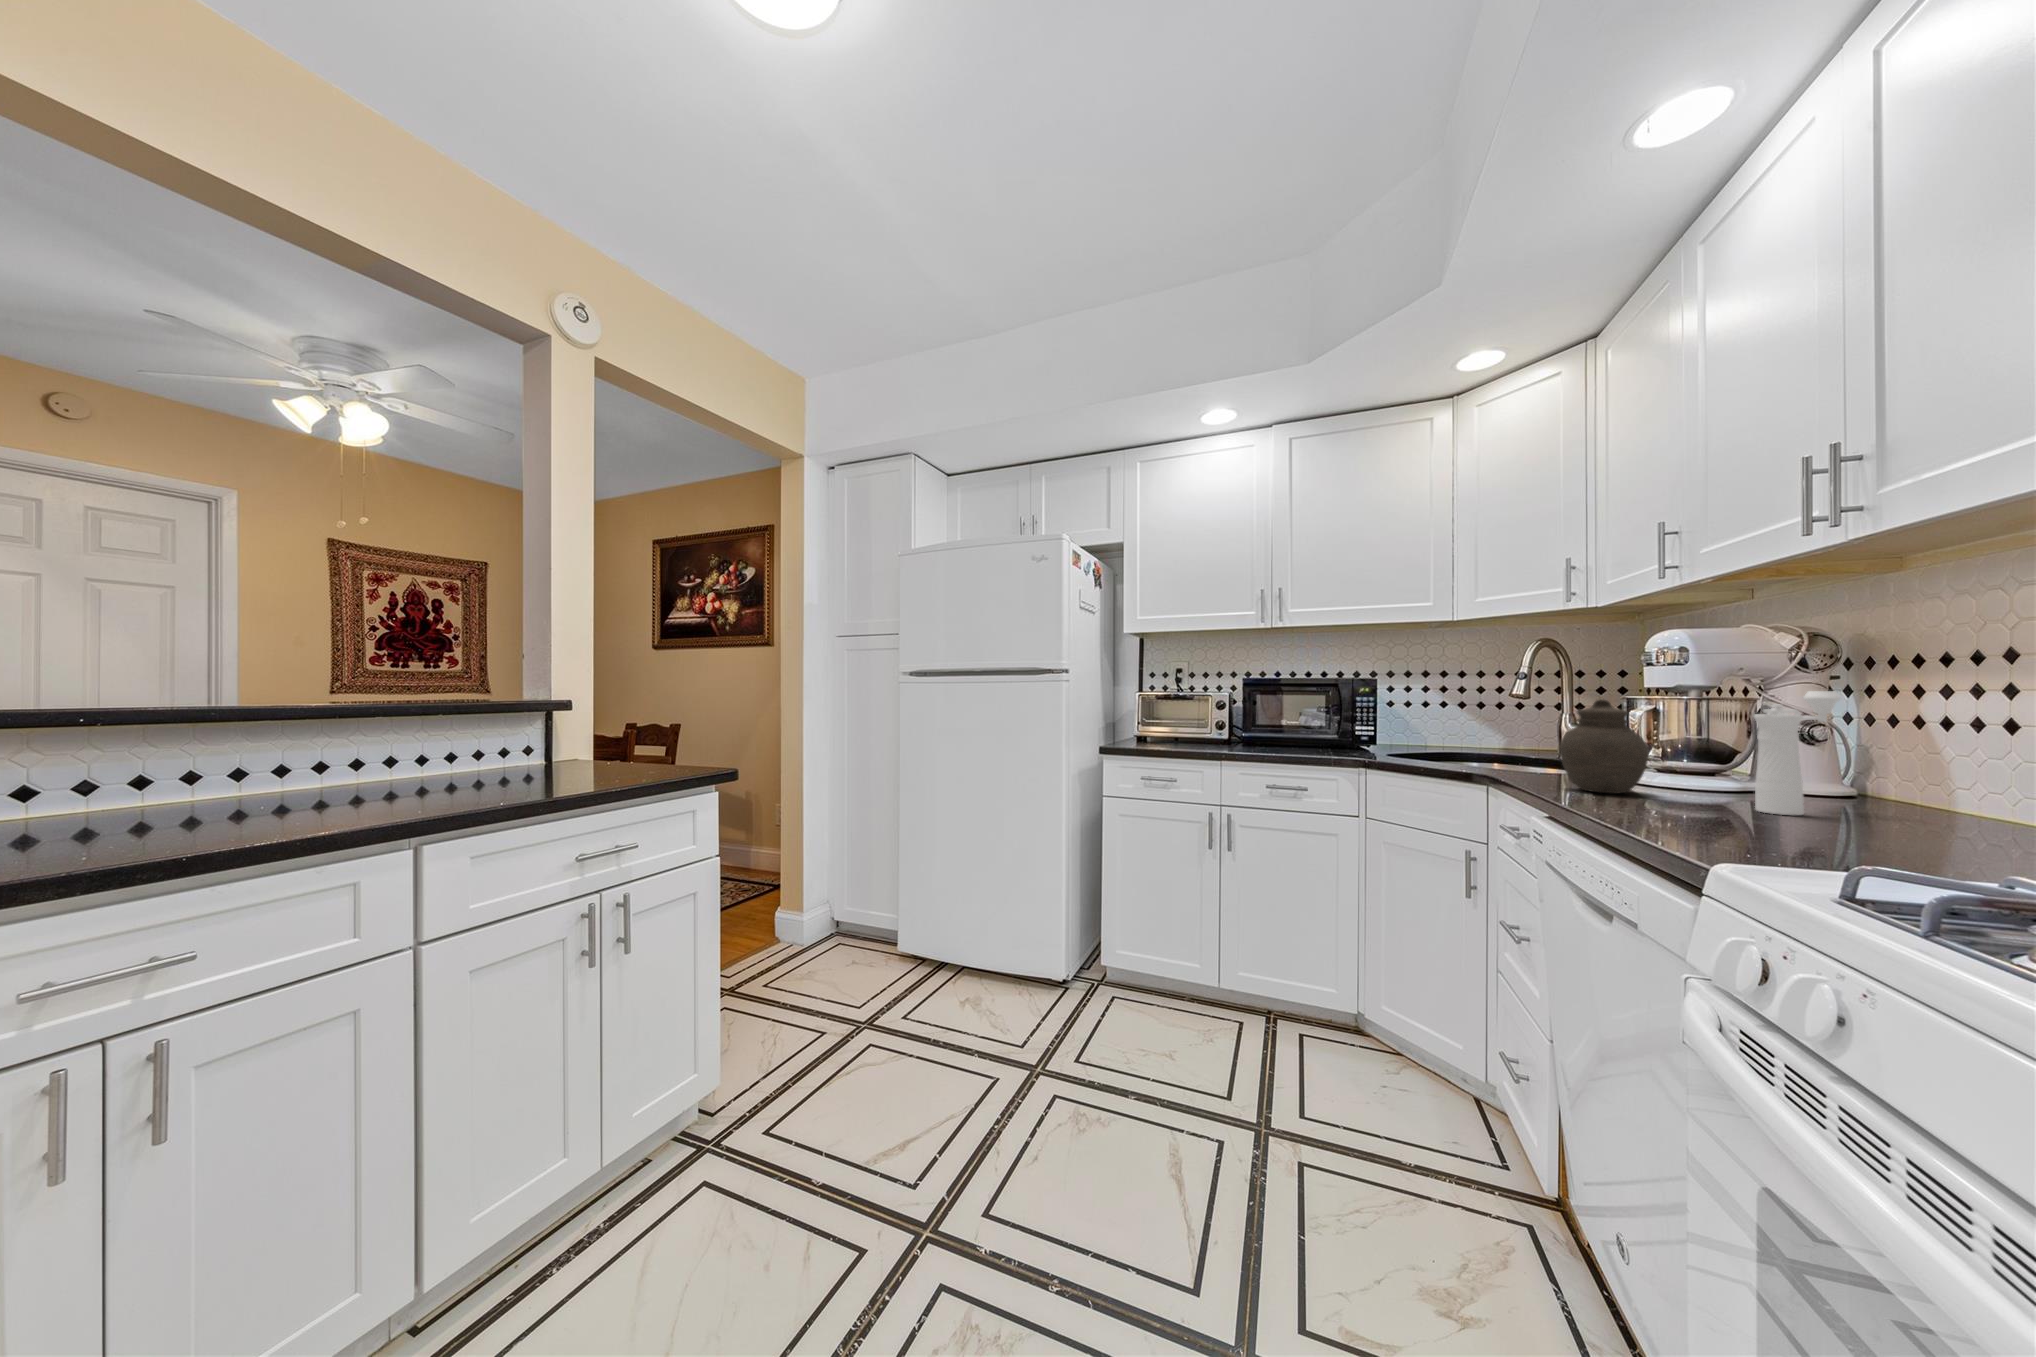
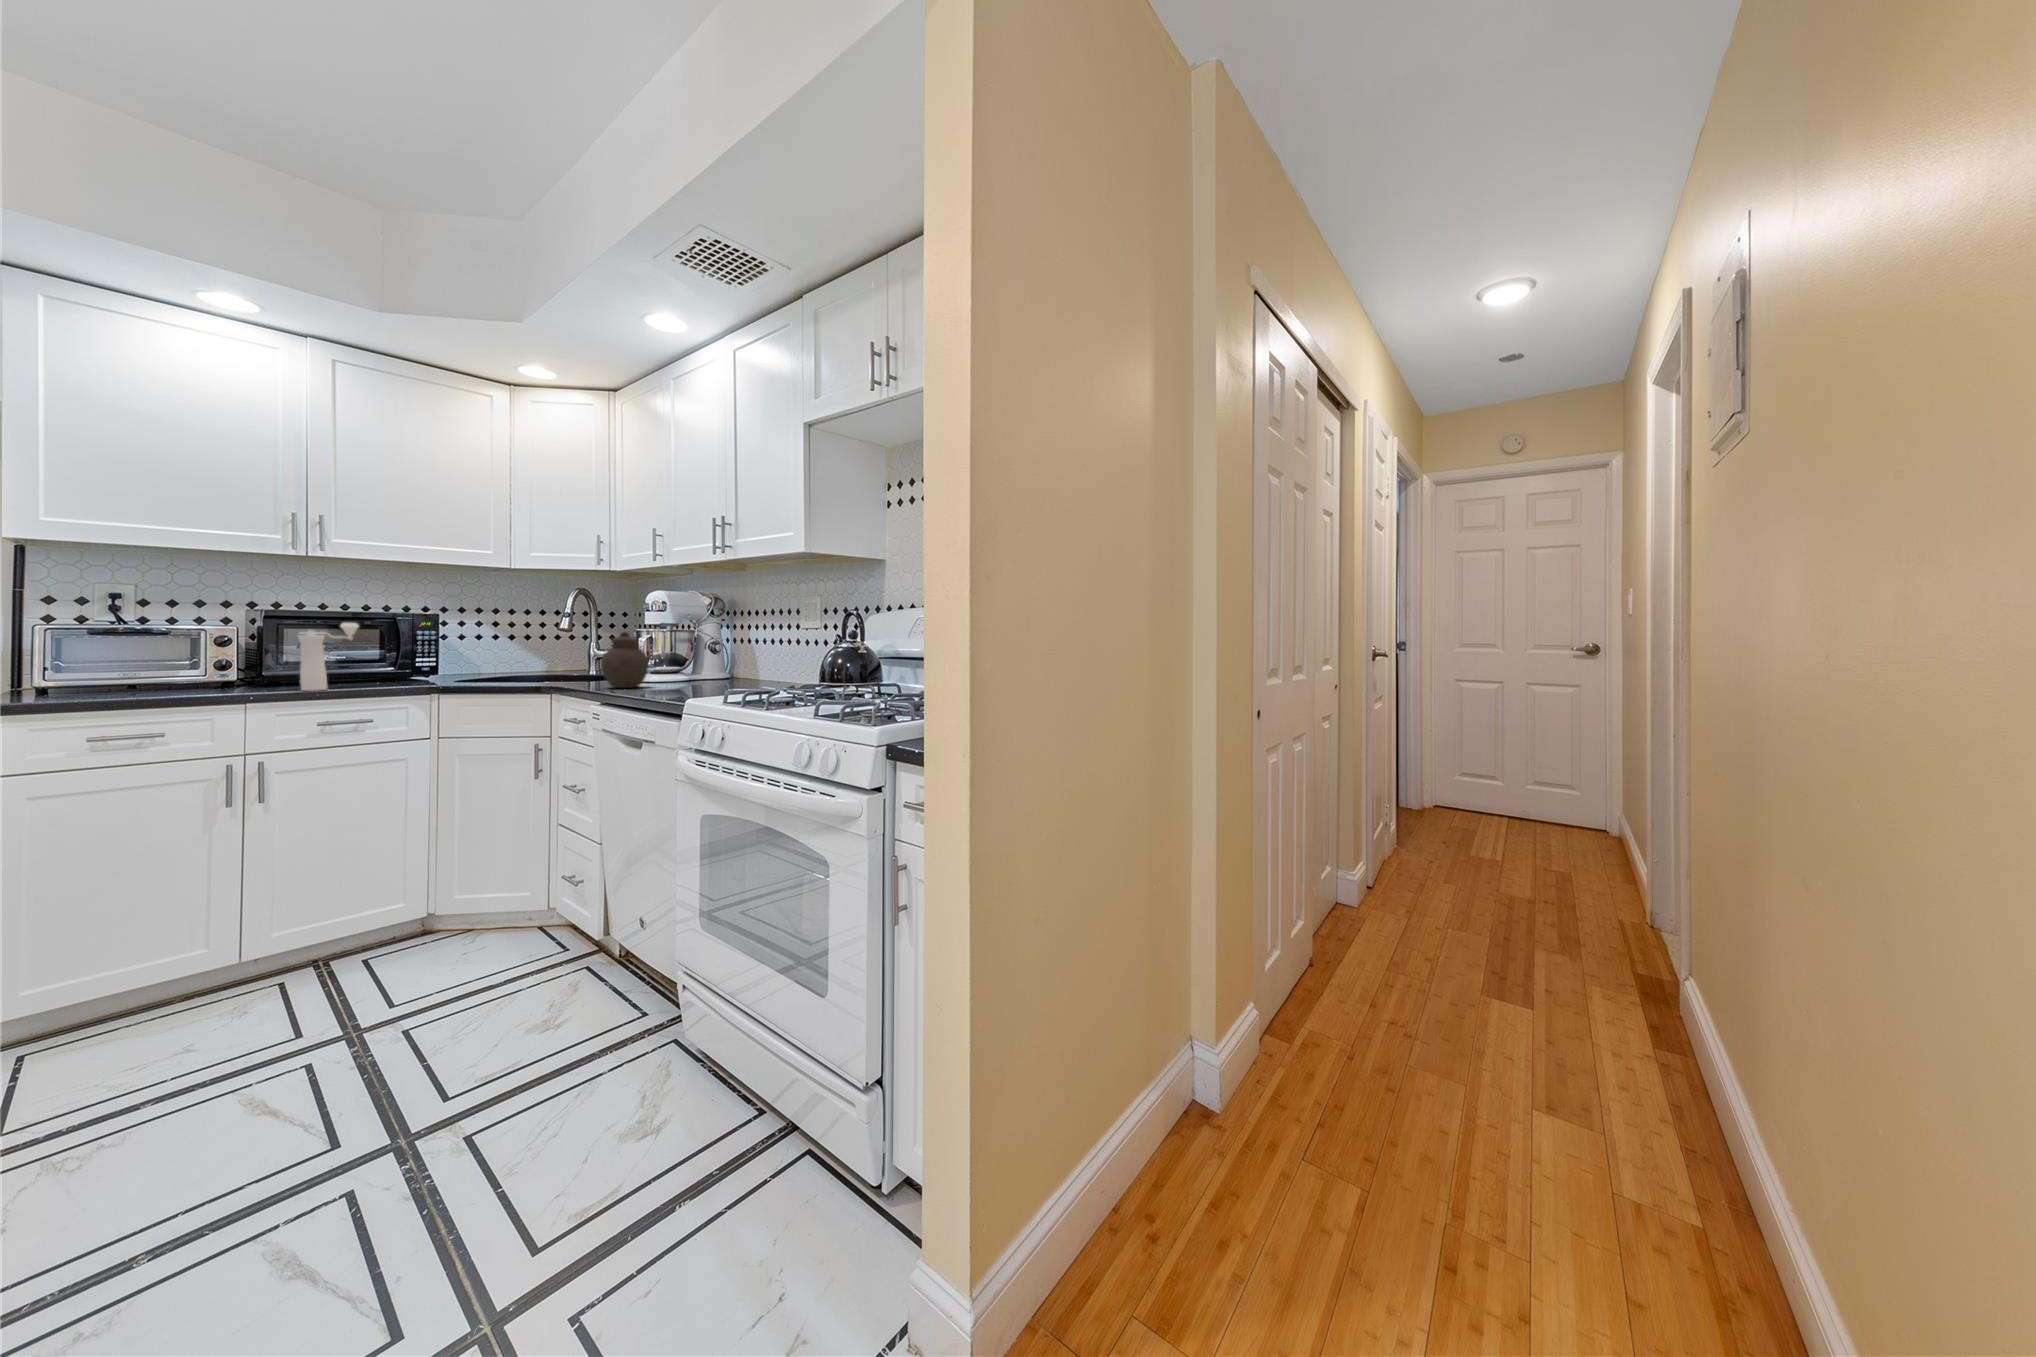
pepper mill: present [1754,691,1840,815] -> present [298,623,359,691]

